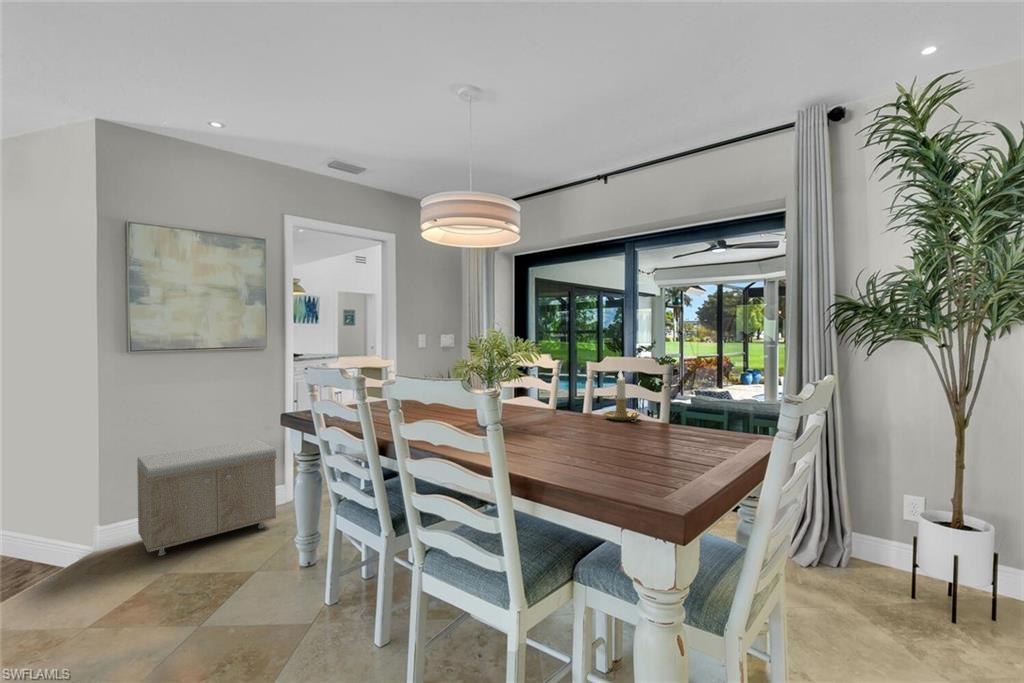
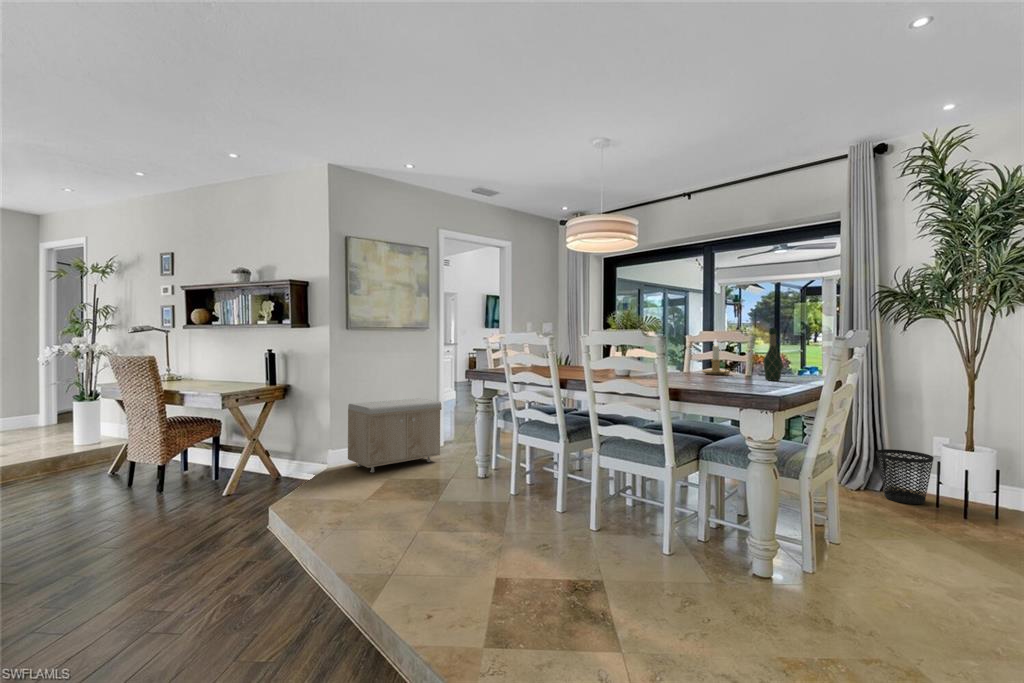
wine bottle: none [673,366,700,447] -> present [763,328,782,381]
wastebasket: none [832,514,909,599] -> present [876,449,934,504]

